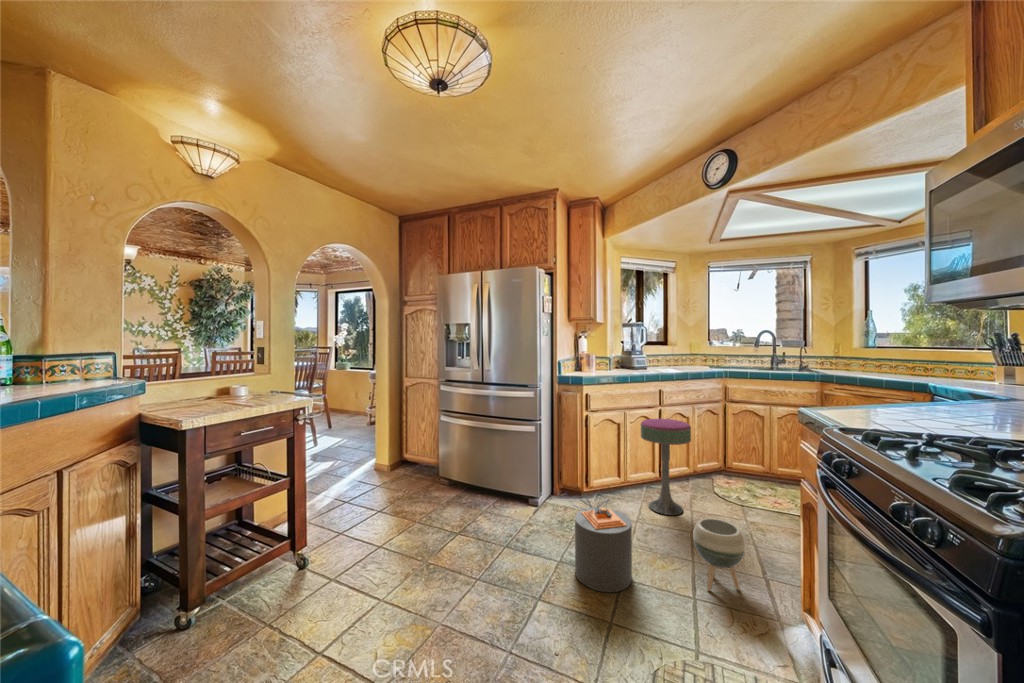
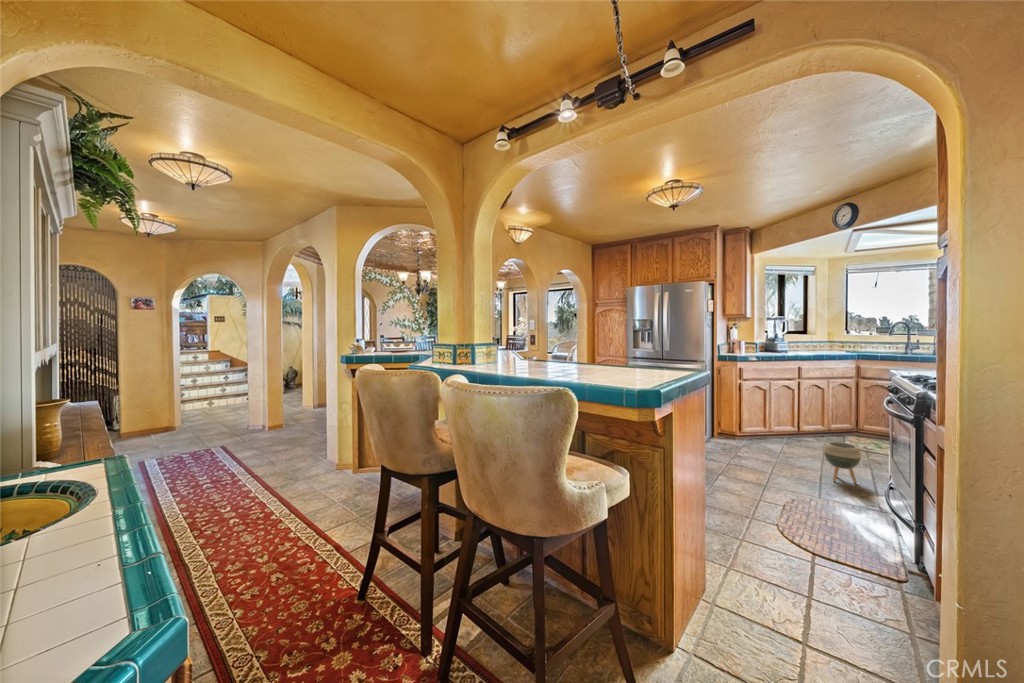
bar stool: present [641,419,691,515] -> none [784,386,825,452]
trash can: present [575,497,632,592] -> none [738,421,781,477]

